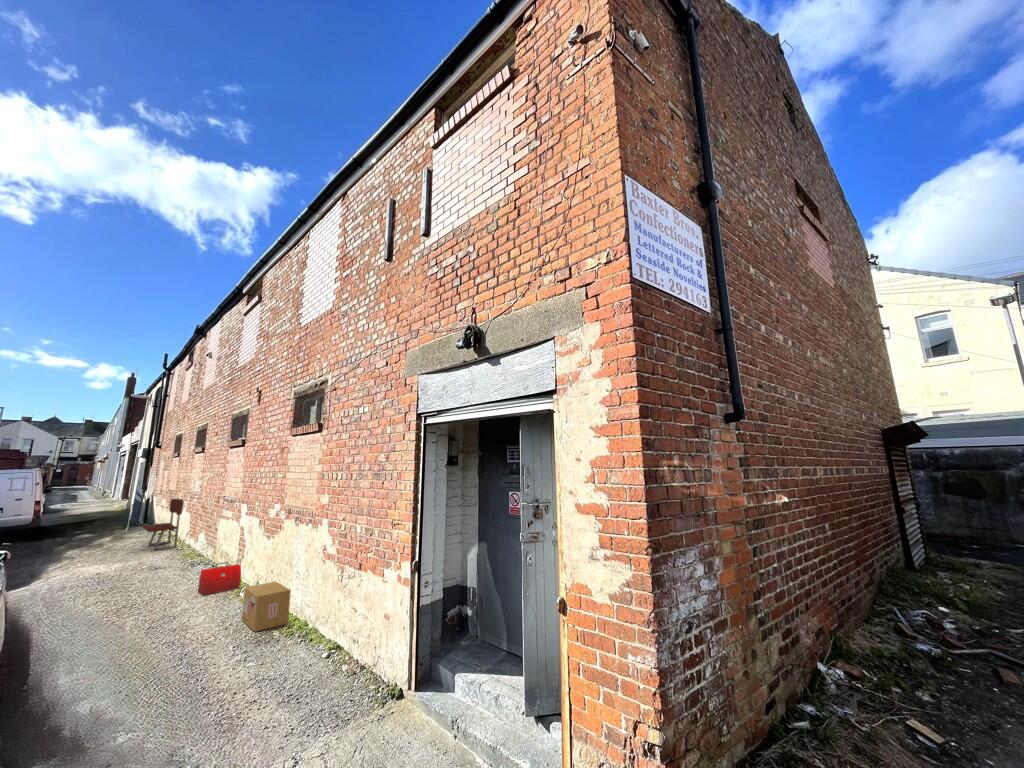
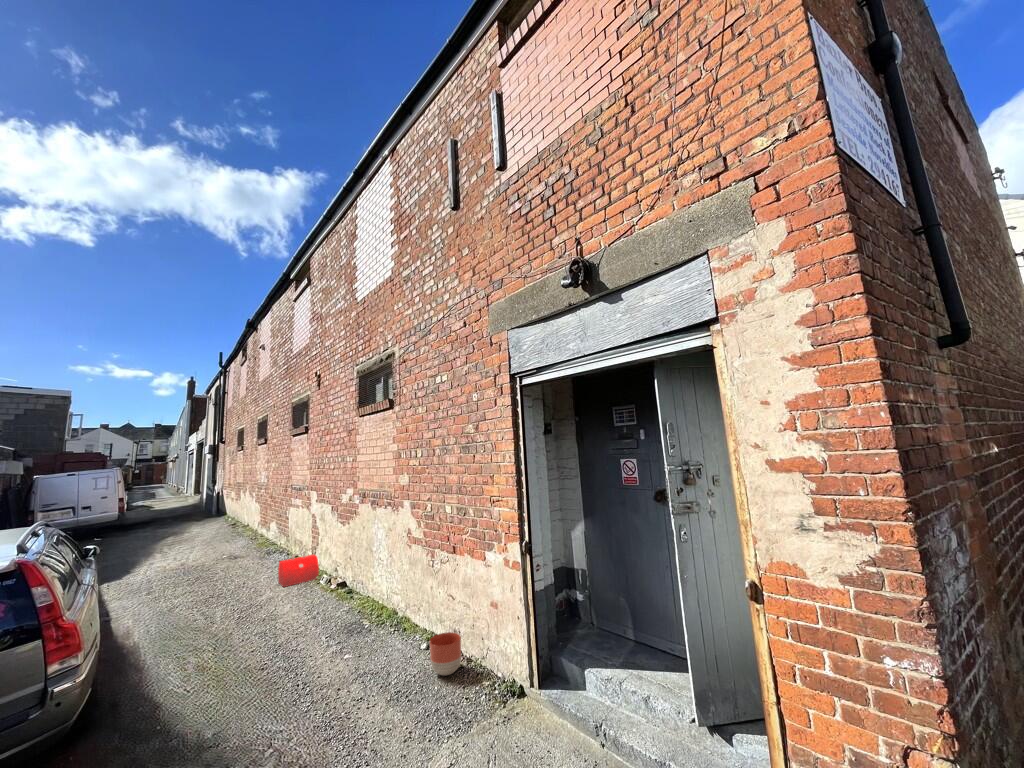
bench: present [143,498,183,550] -> none [216,493,251,544]
cardboard box: present [242,582,291,632] -> none [327,571,376,624]
planter: none [327,640,357,679] -> present [429,632,461,676]

